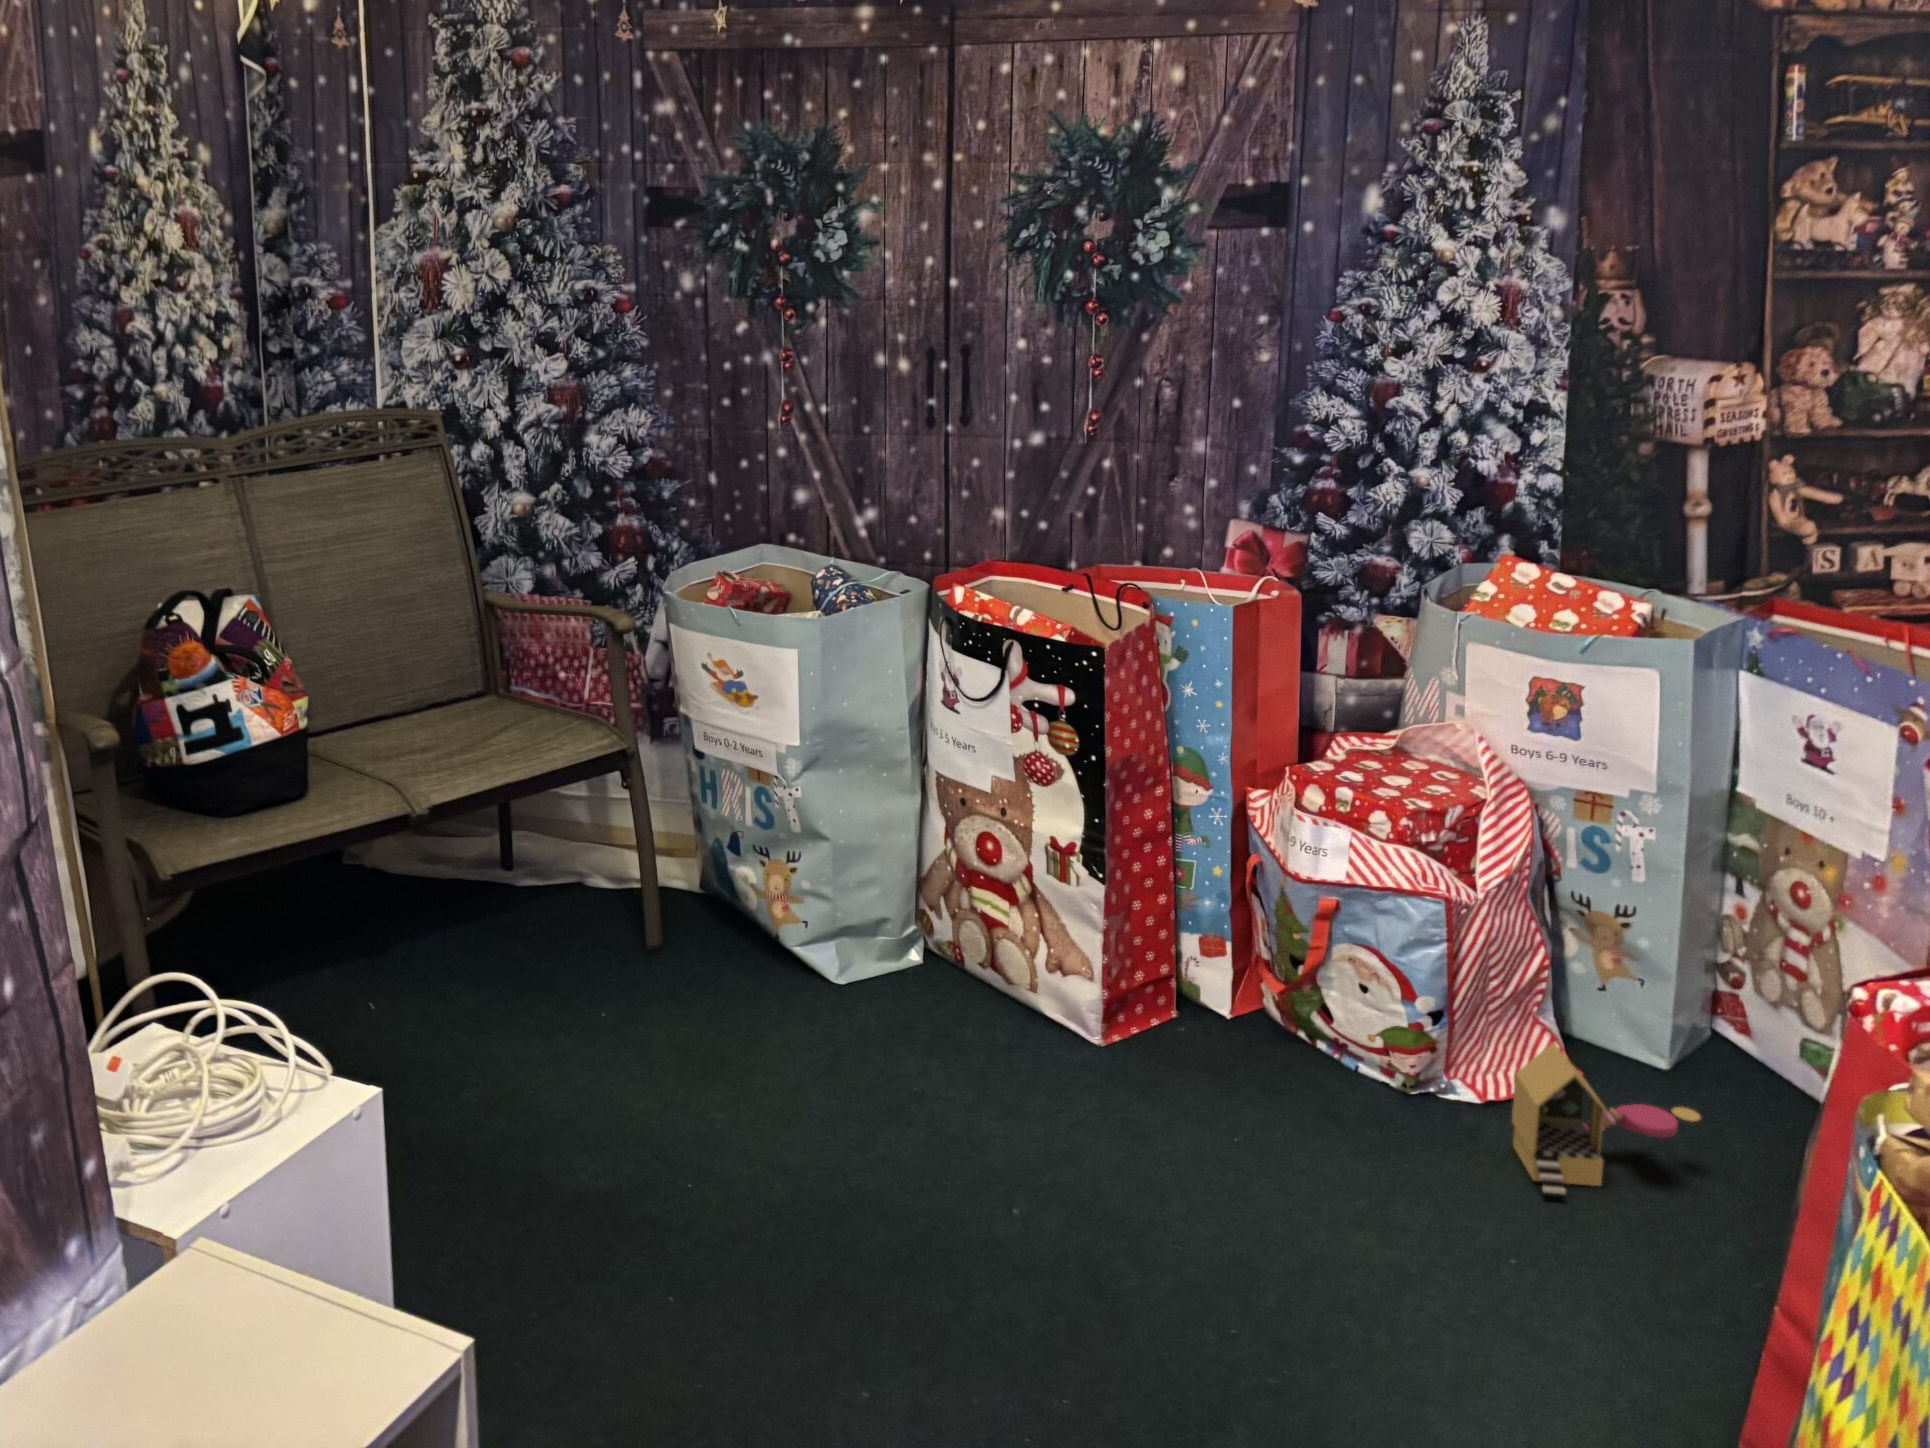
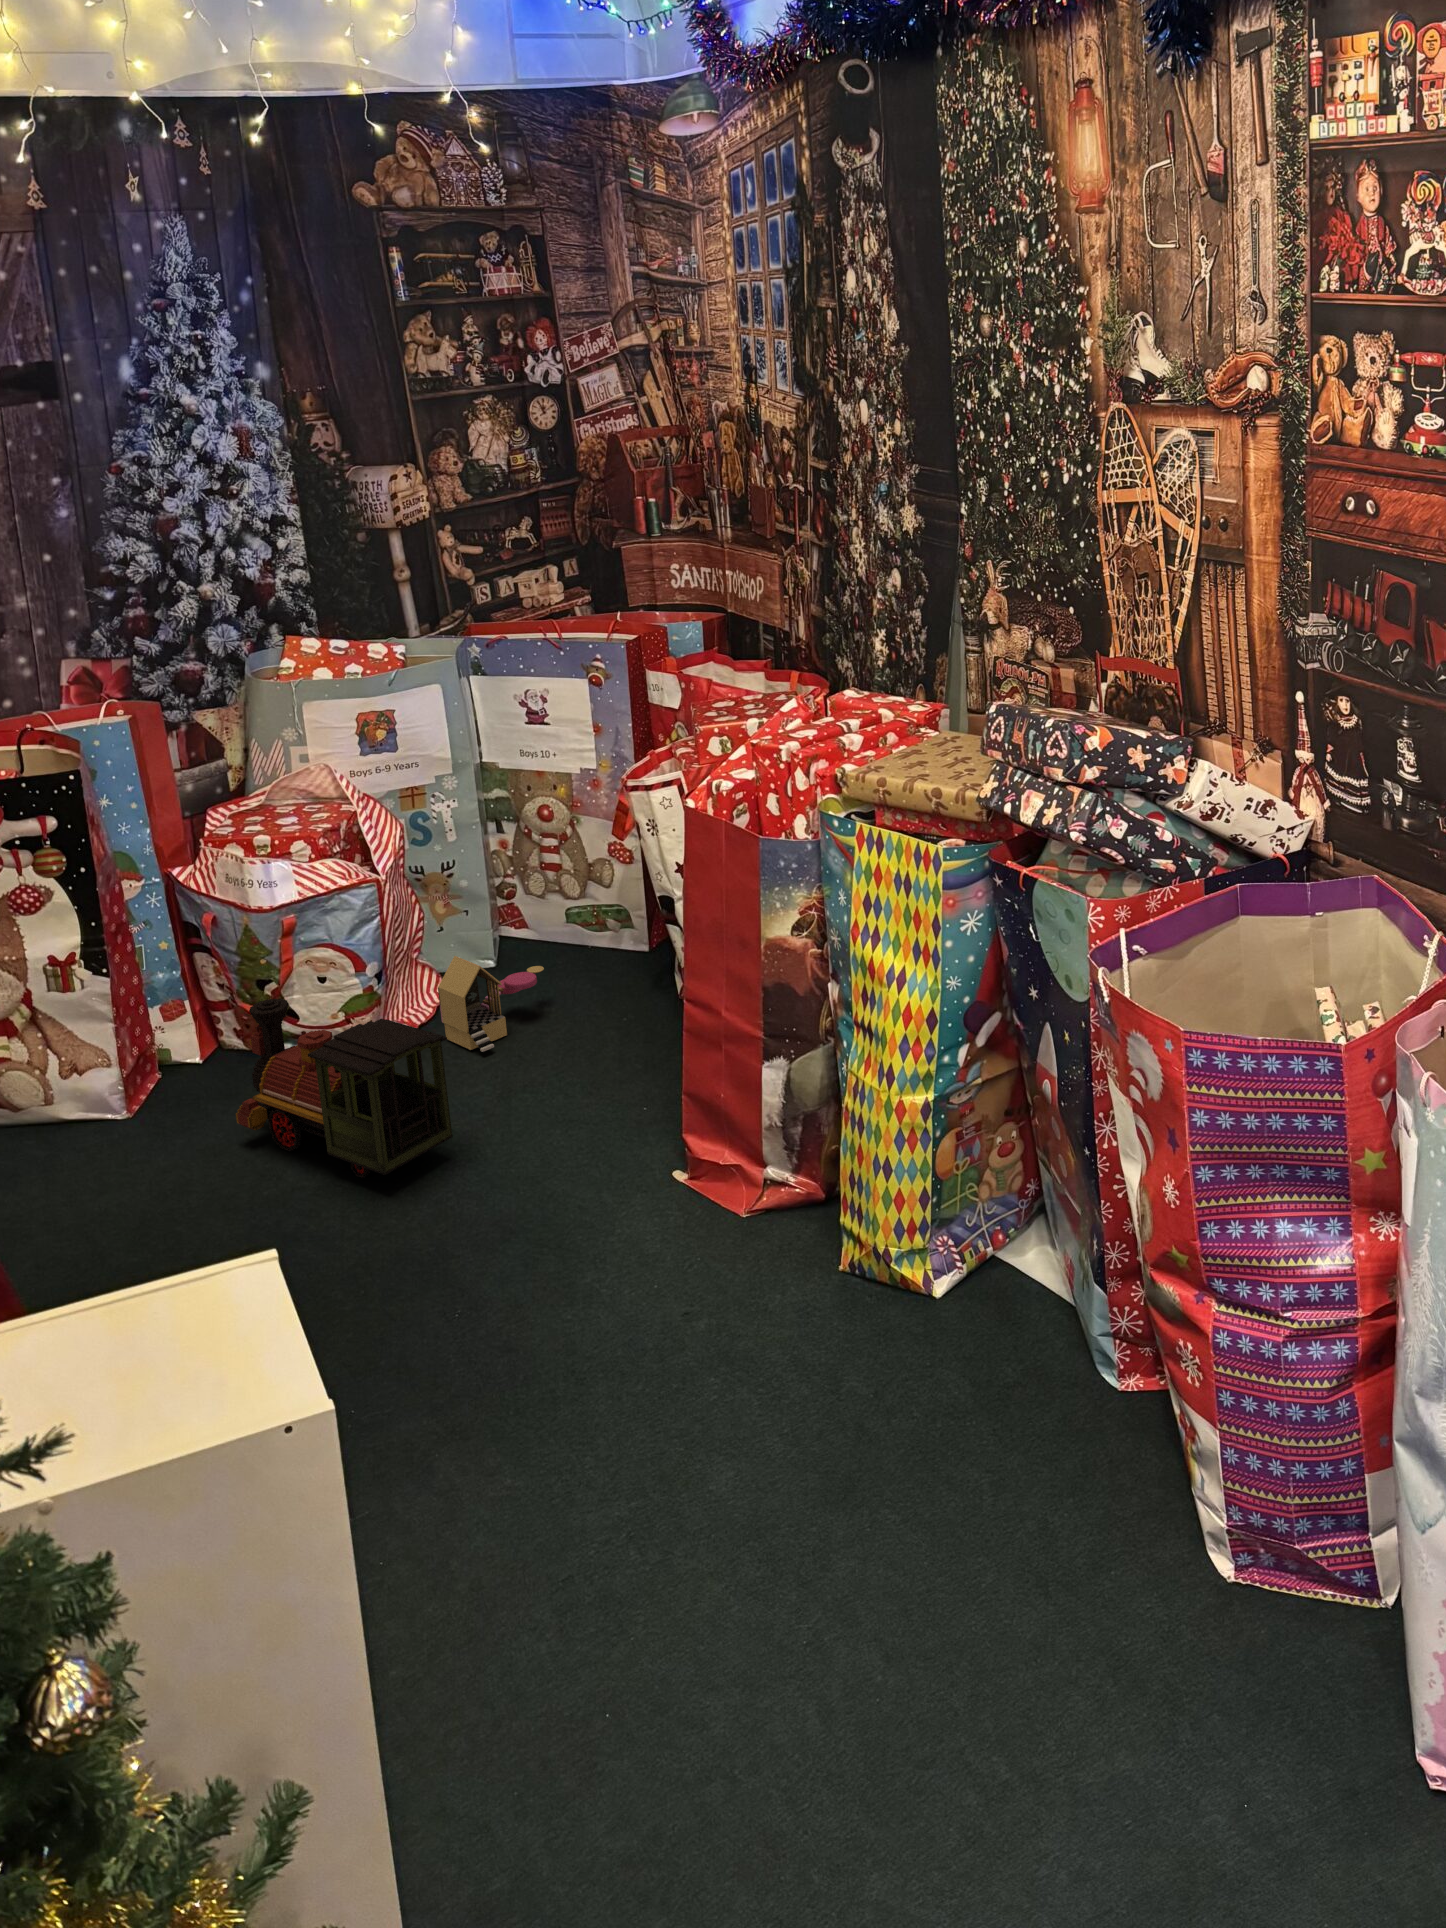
toy train: none [1172,989,1417,1295] -> present [236,999,452,1178]

